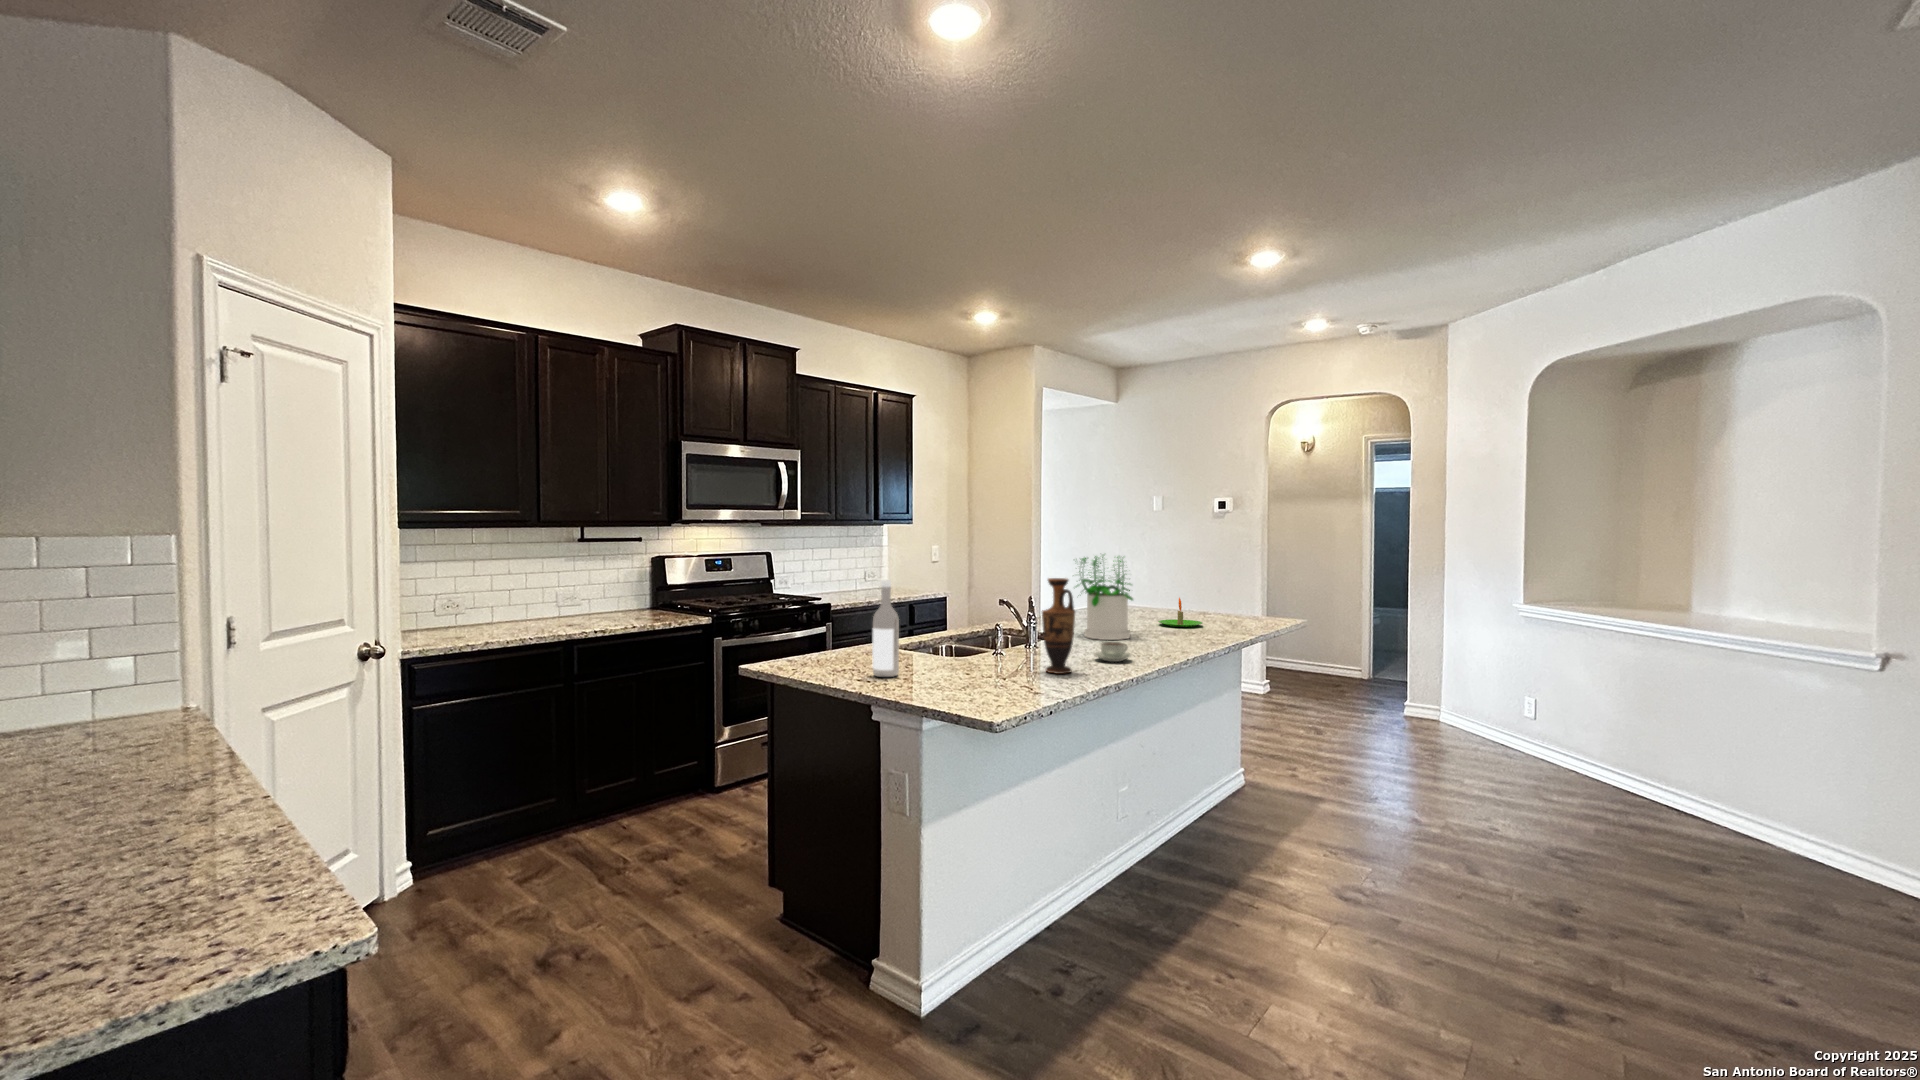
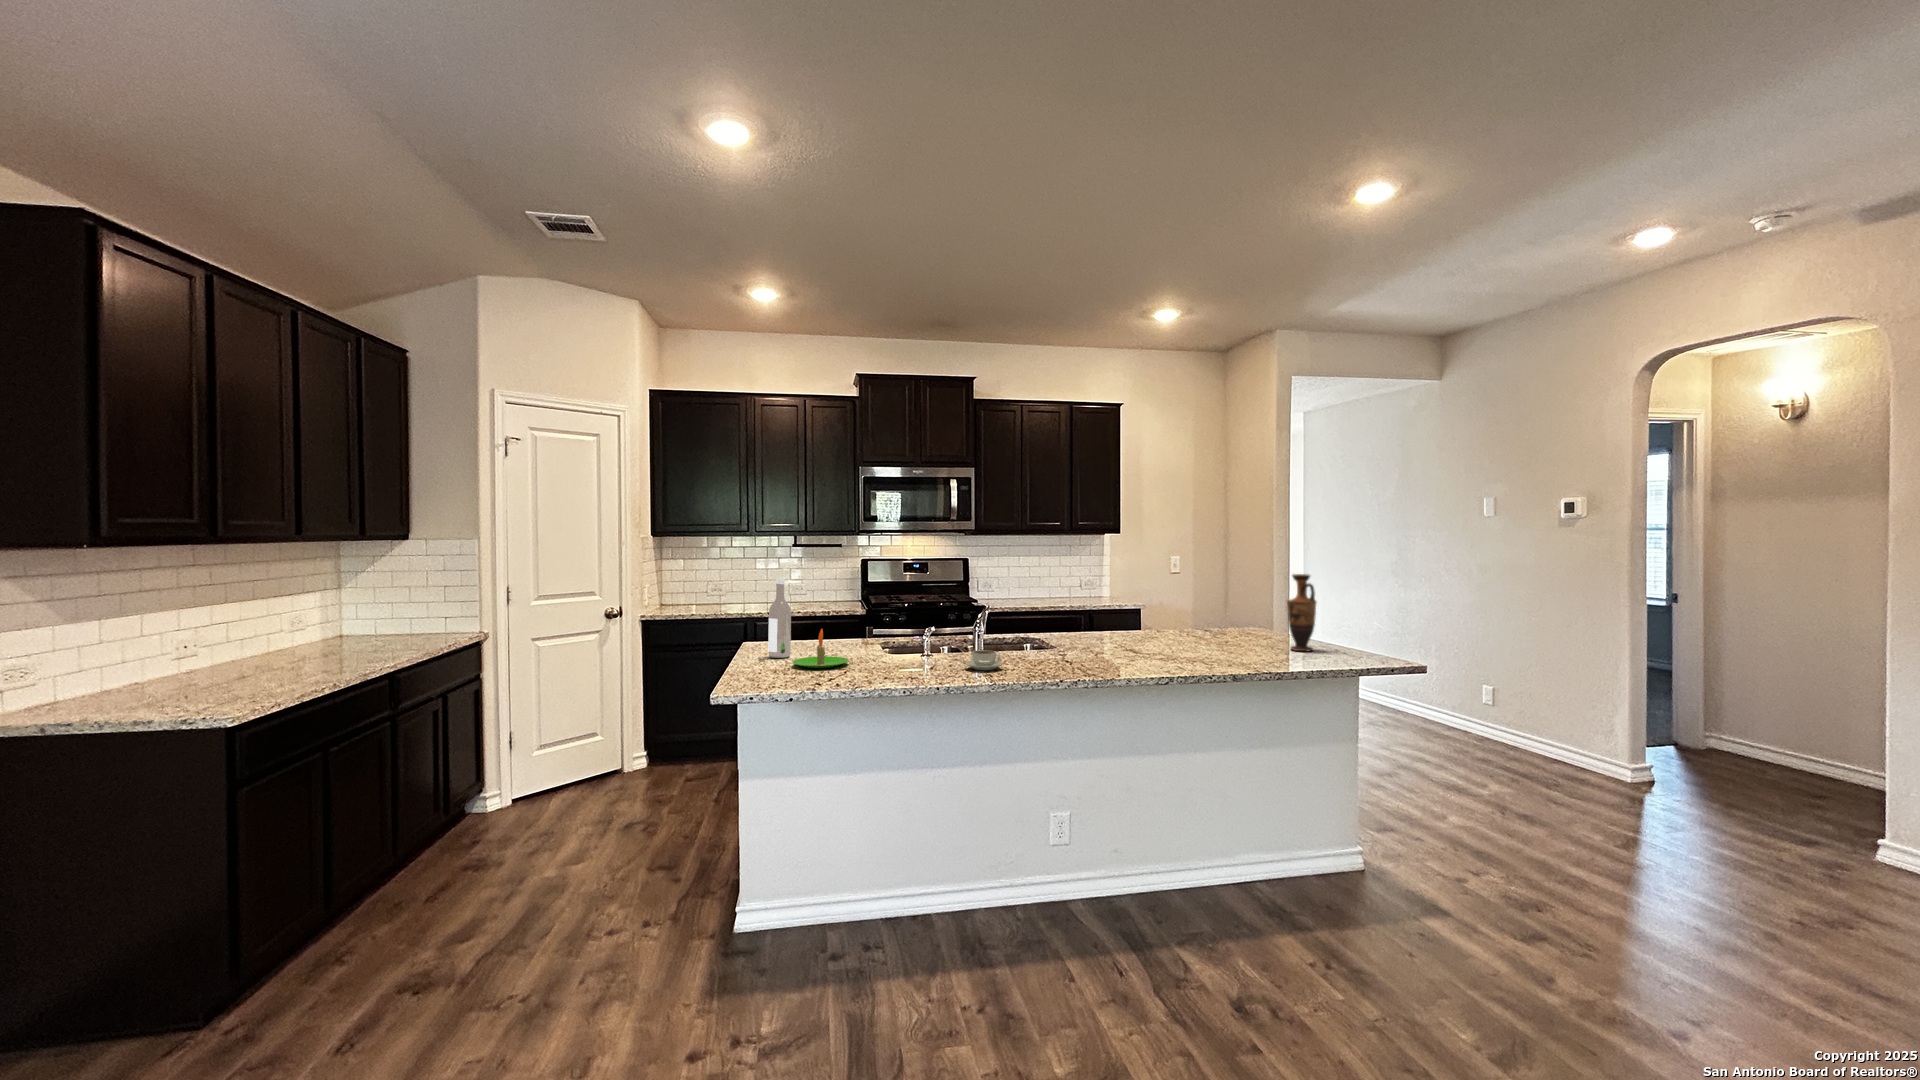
potted plant: present [1076,556,1133,640] -> none [1050,563,1122,655]
vase: present [1042,578,1075,674] -> present [1287,574,1316,651]
candle: present [1158,598,1202,627] -> present [792,629,849,668]

